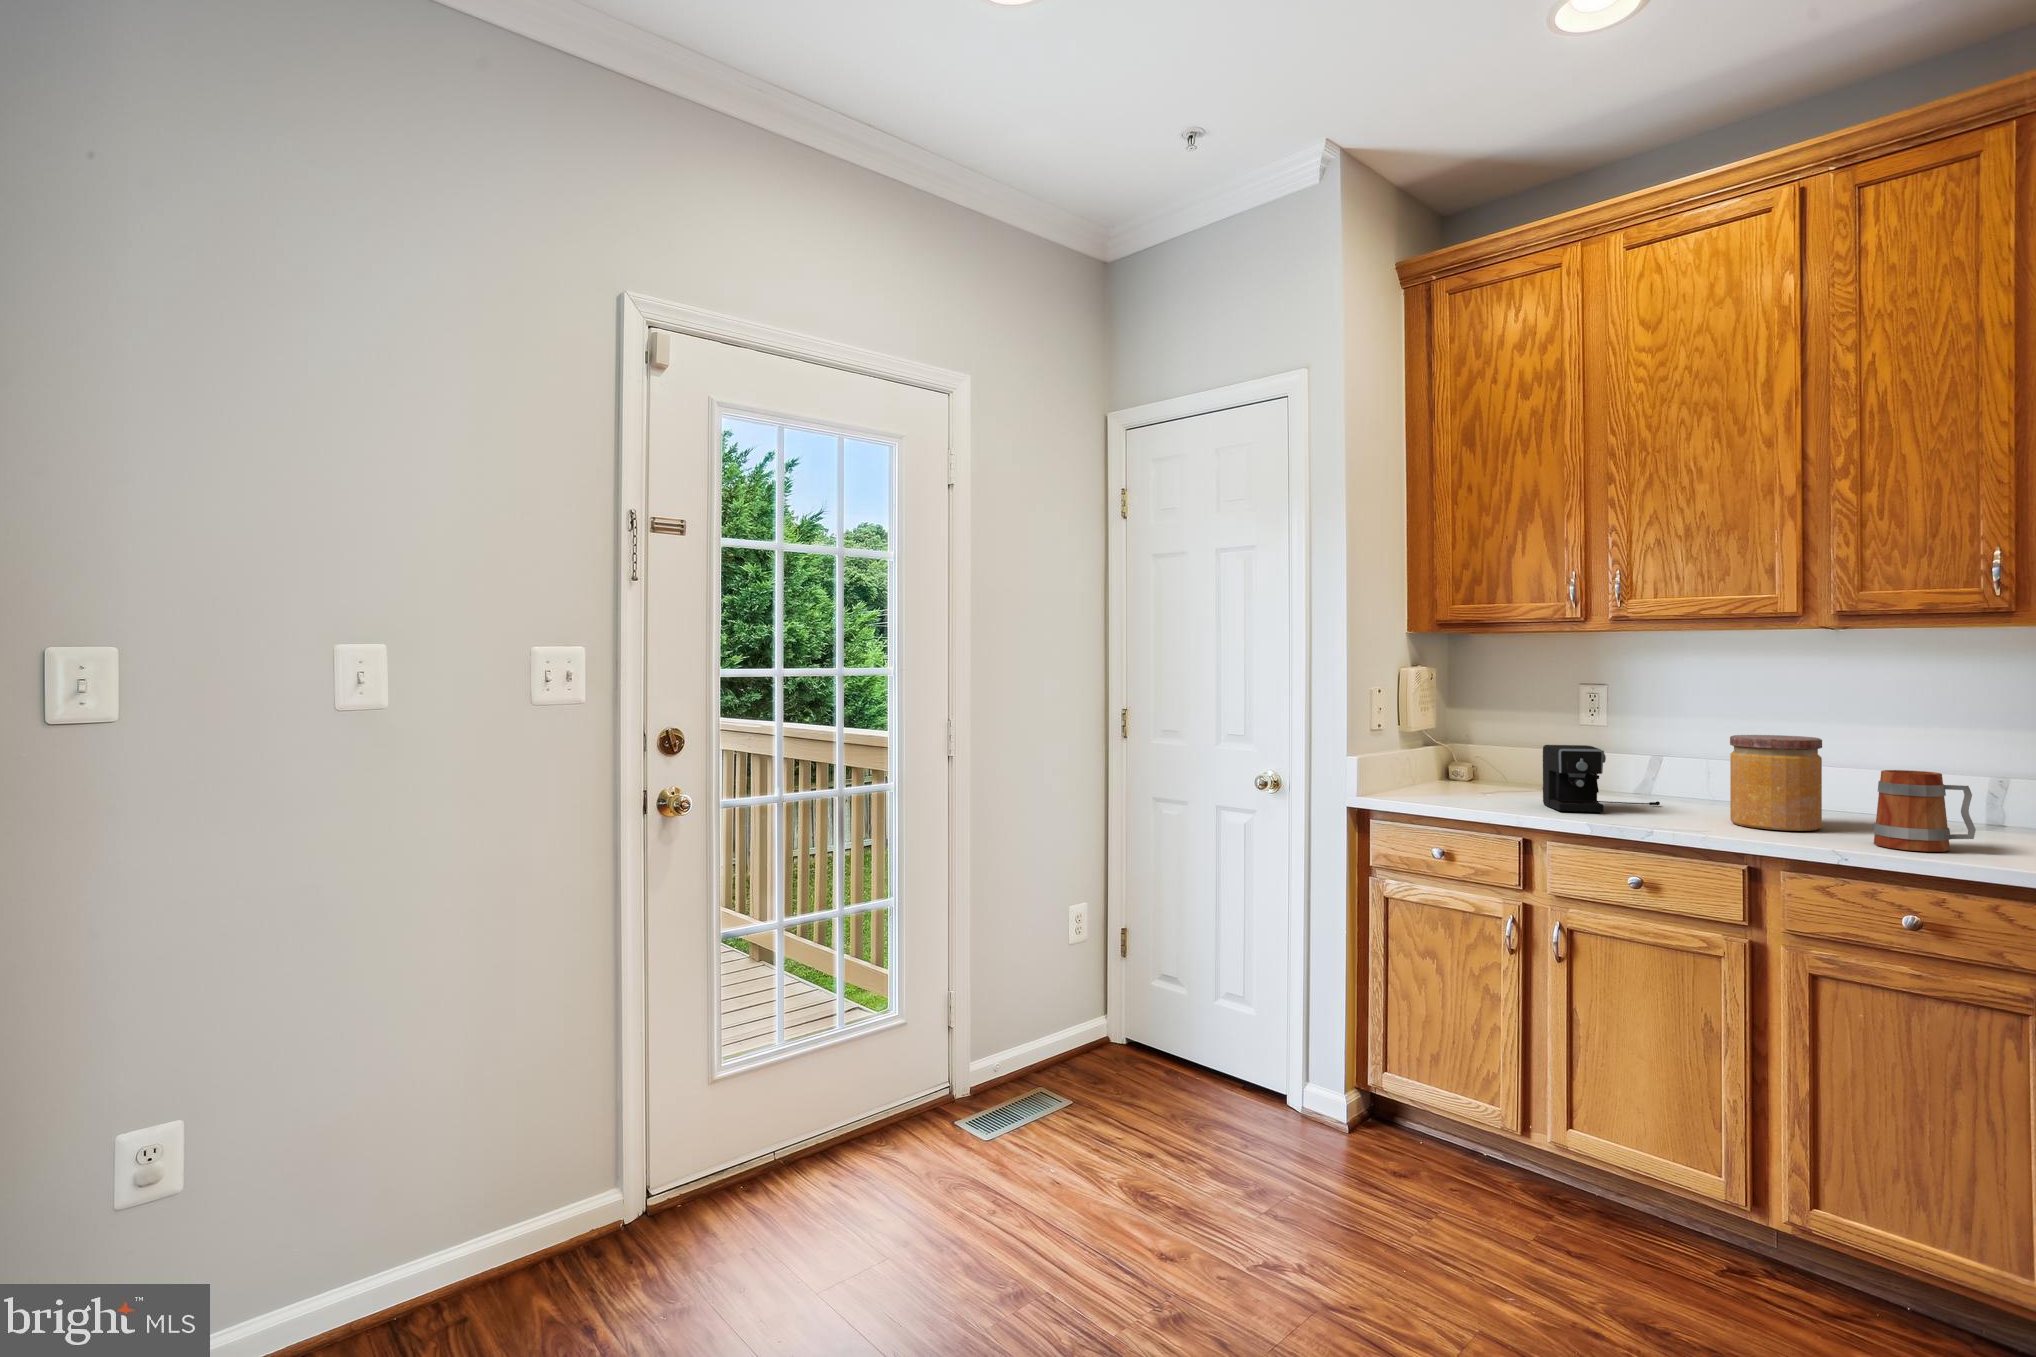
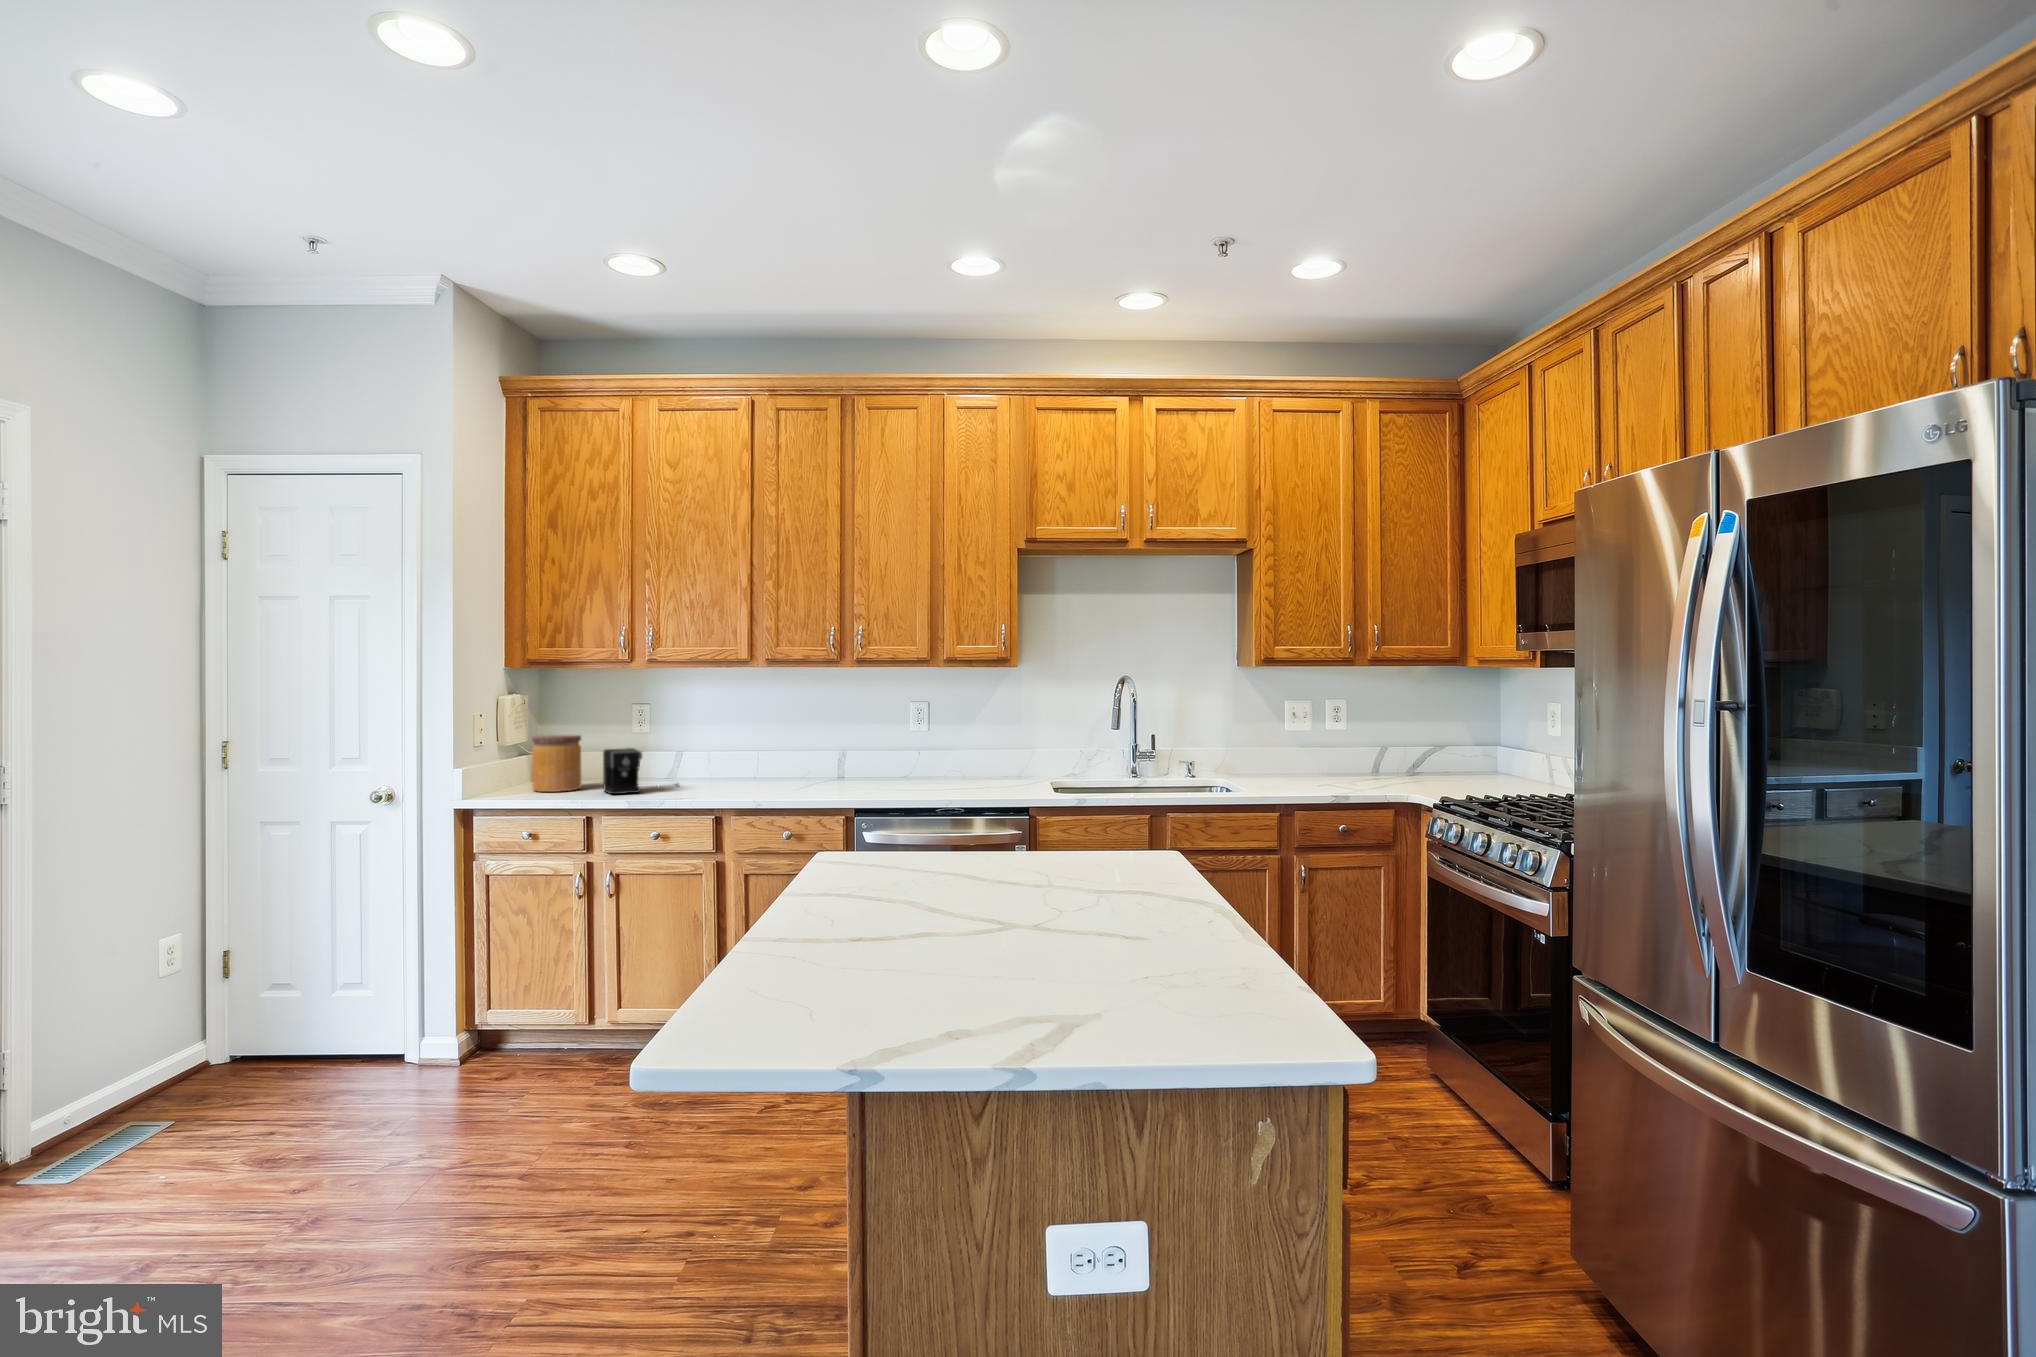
jar: present [1730,735,1822,831] -> present [532,735,581,792]
mug: present [1873,770,1976,852] -> none [779,752,822,797]

